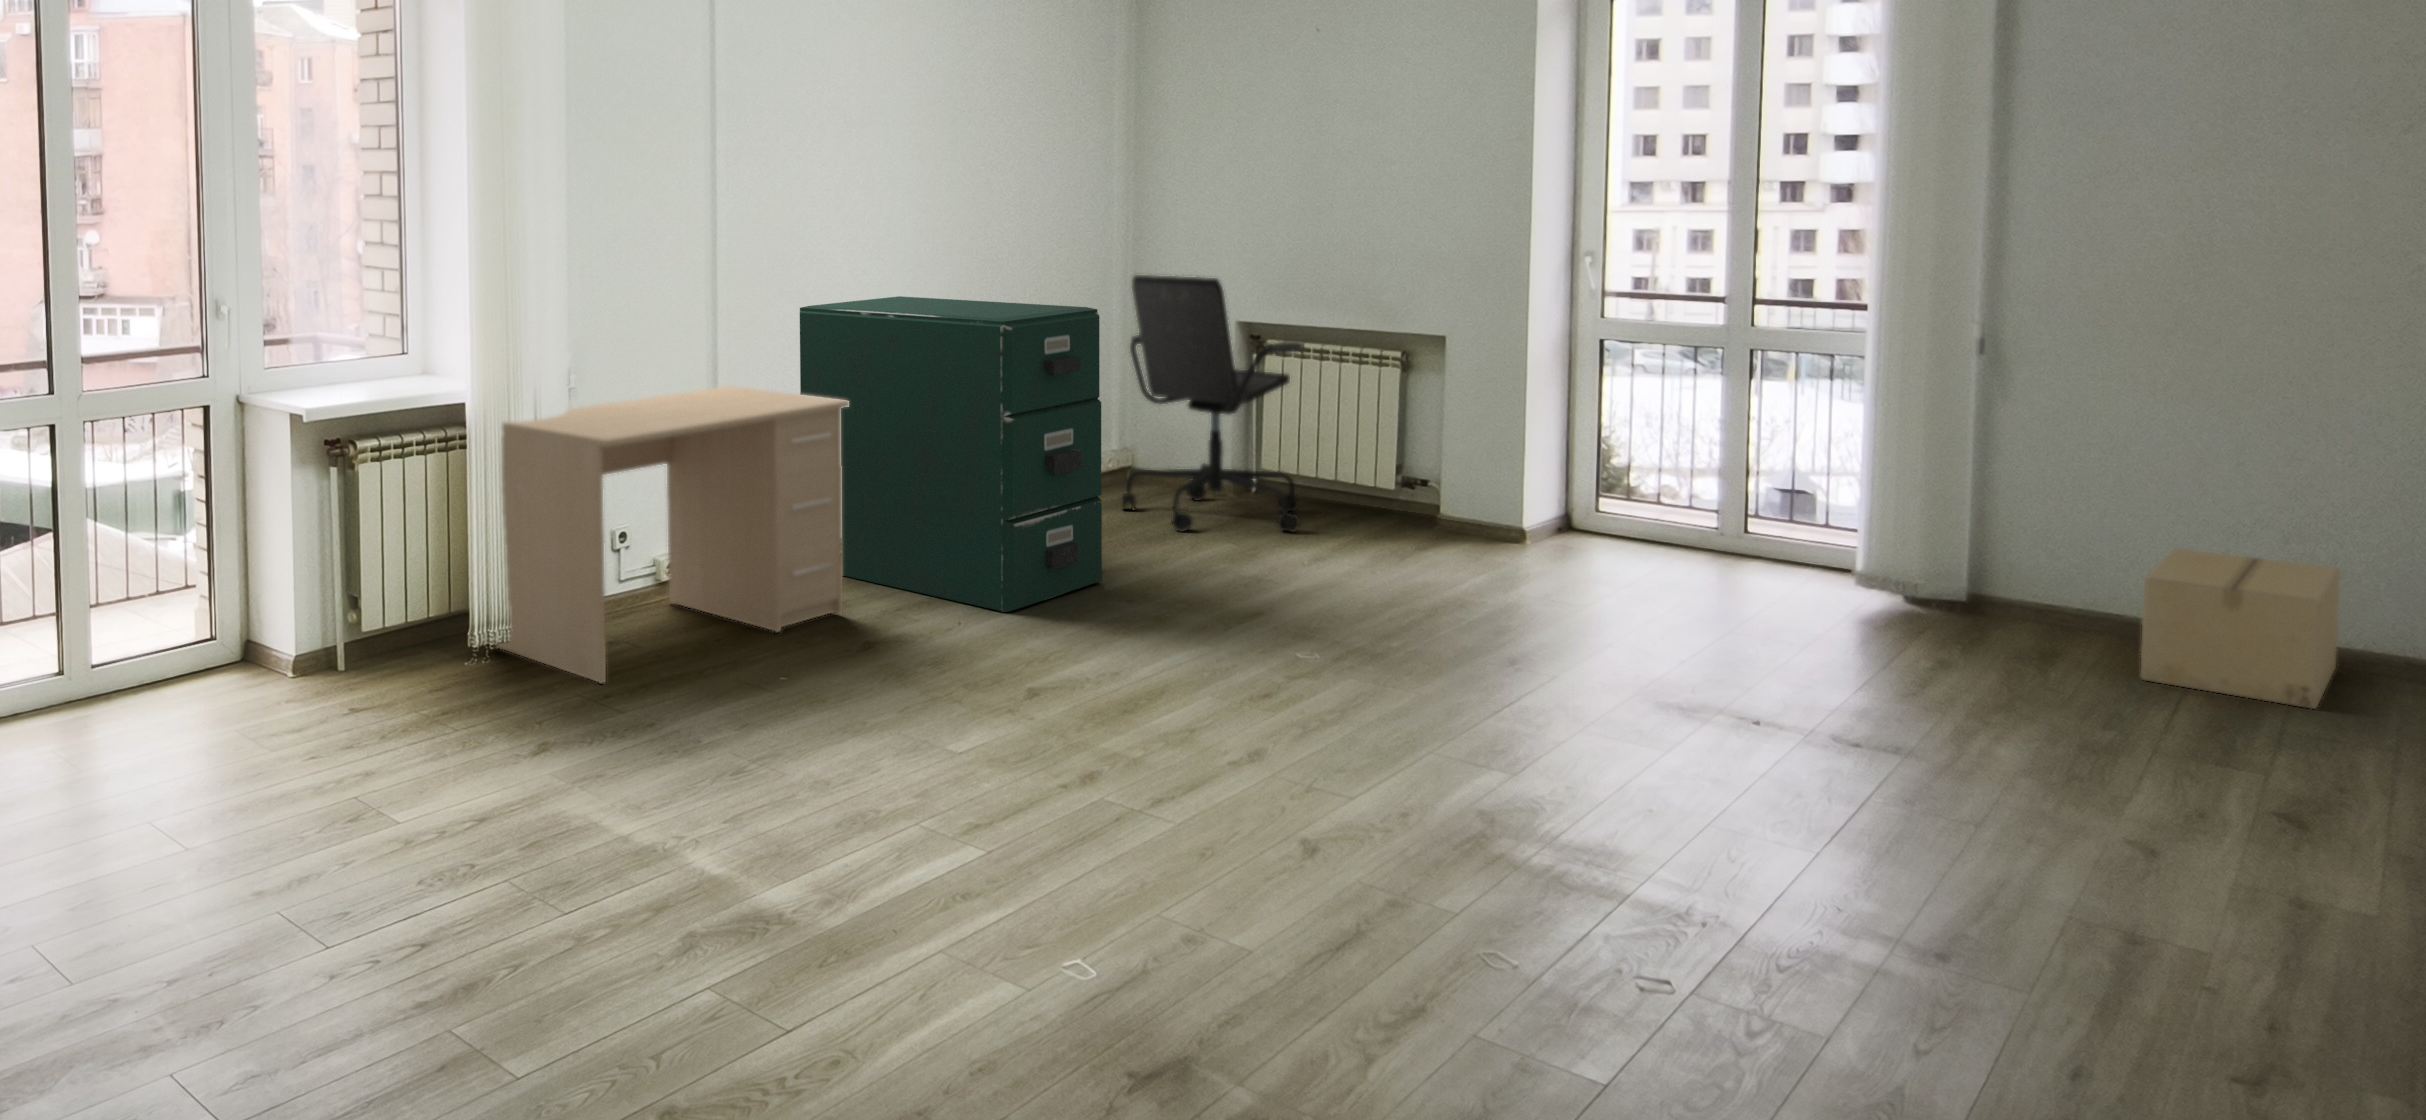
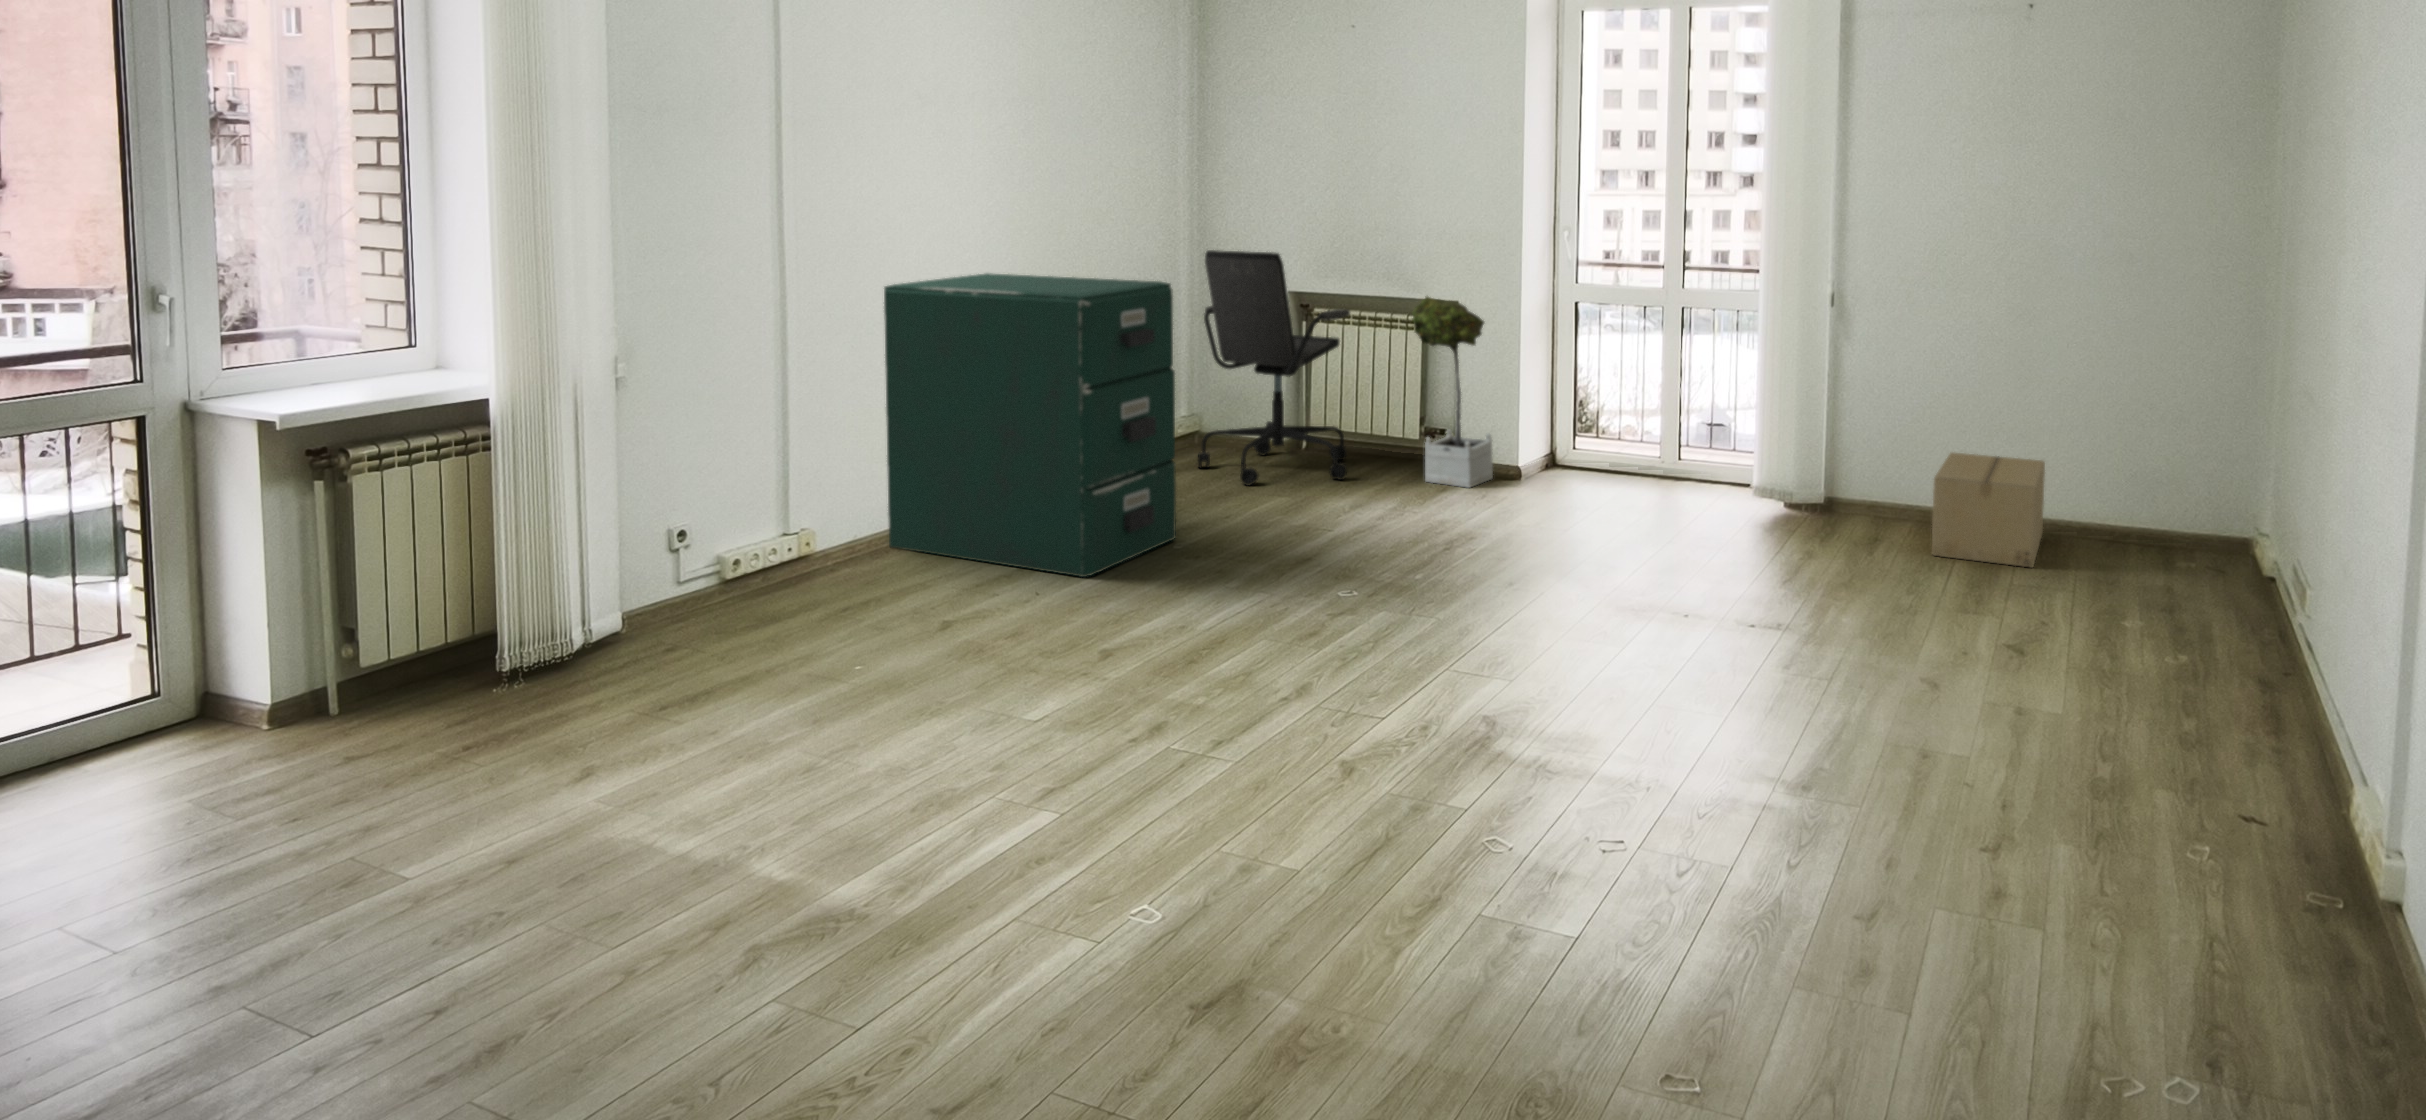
potted tree: none [1381,328,1486,551] -> present [1412,296,1493,488]
desk: present [497,386,849,683] -> none [522,369,931,697]

